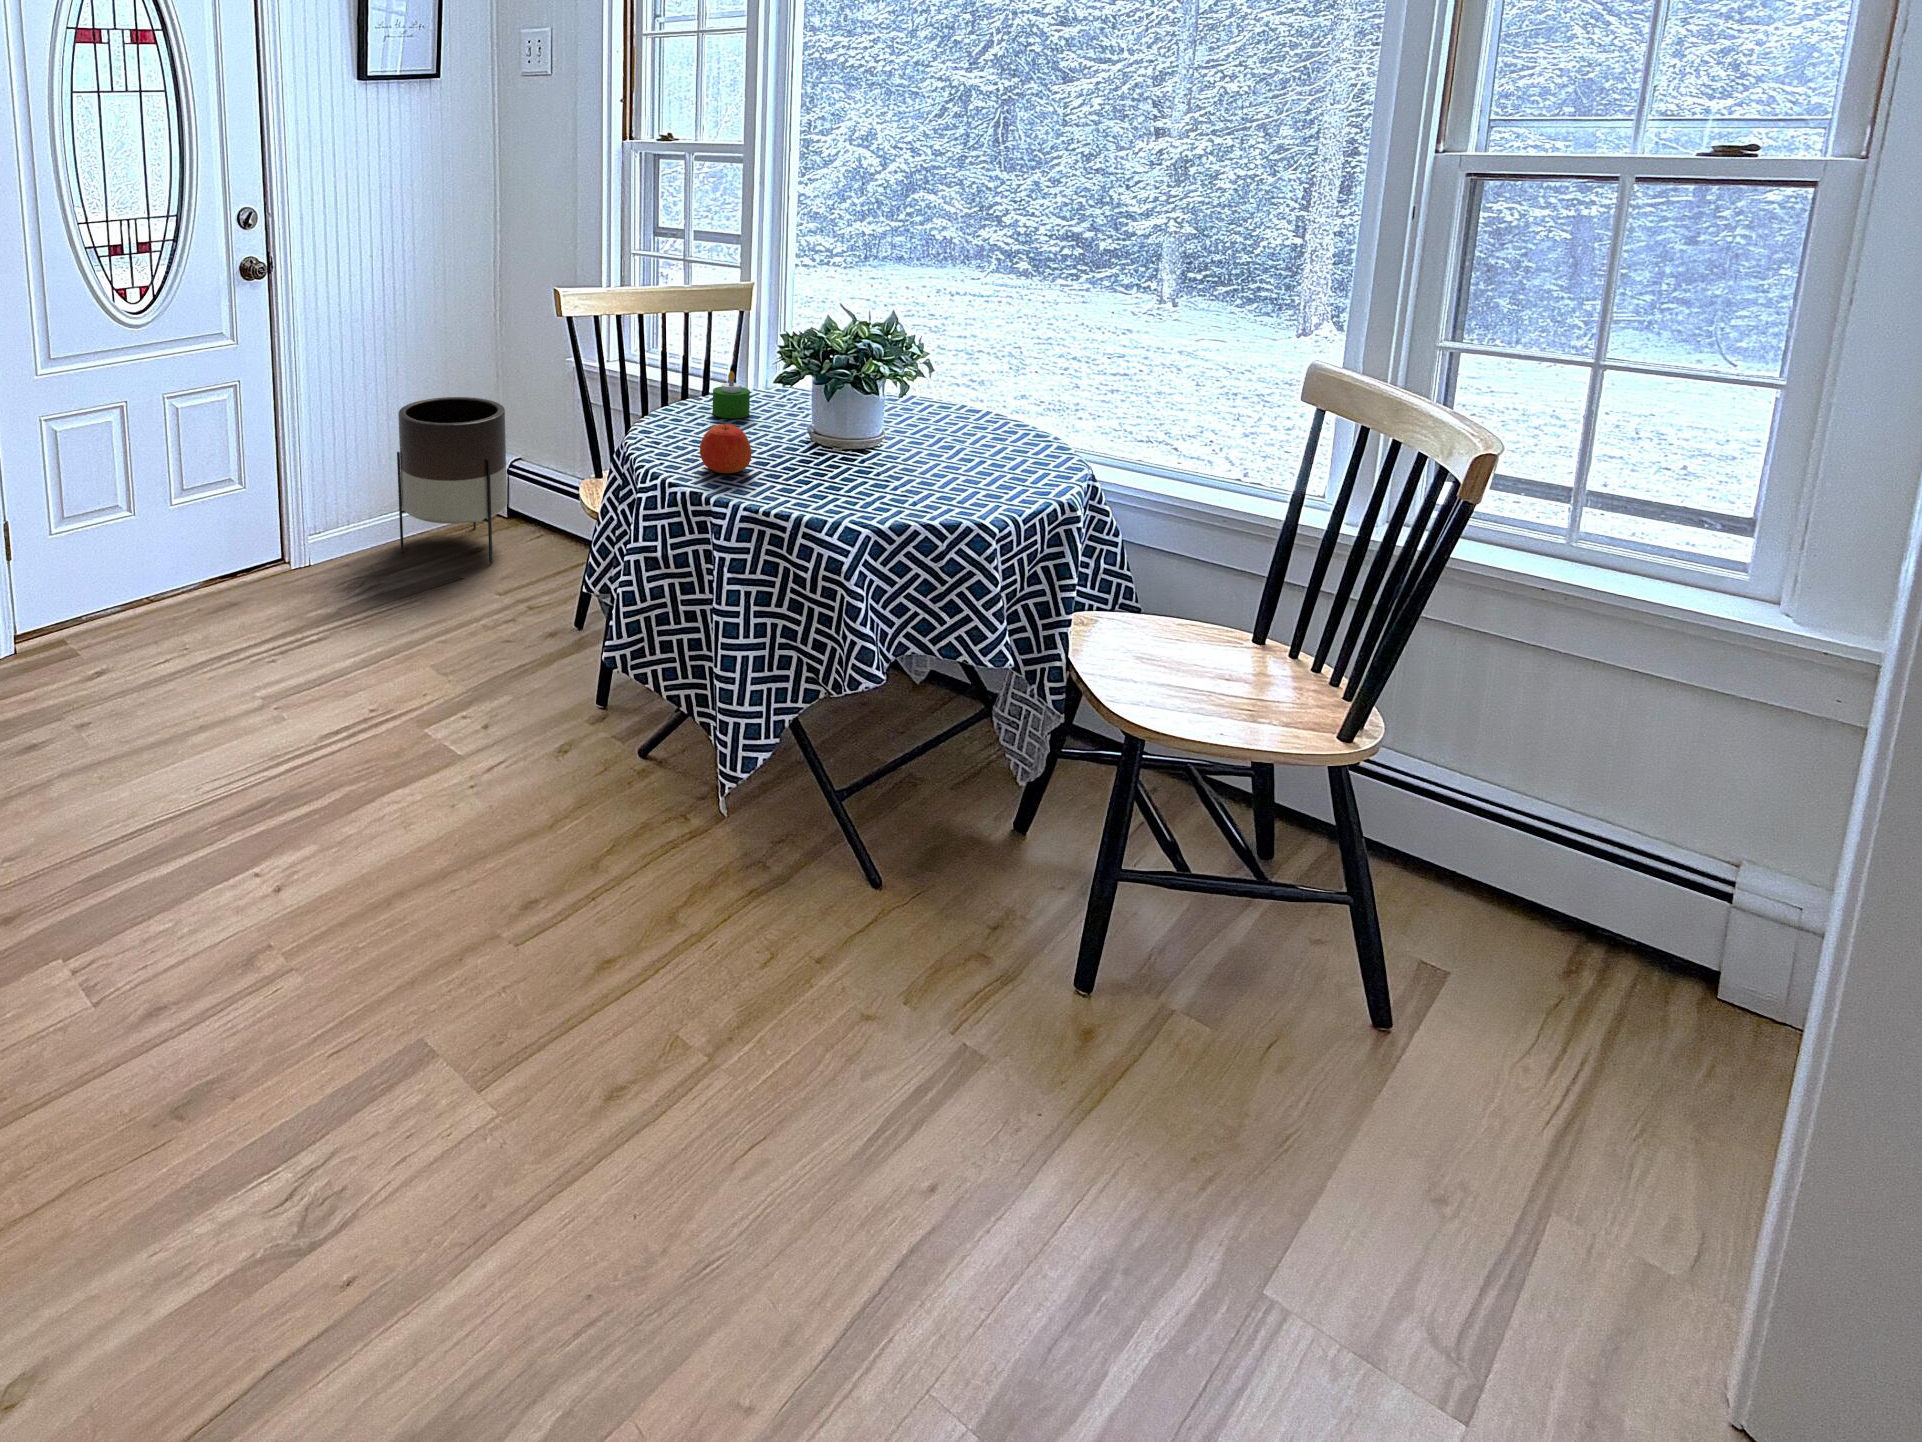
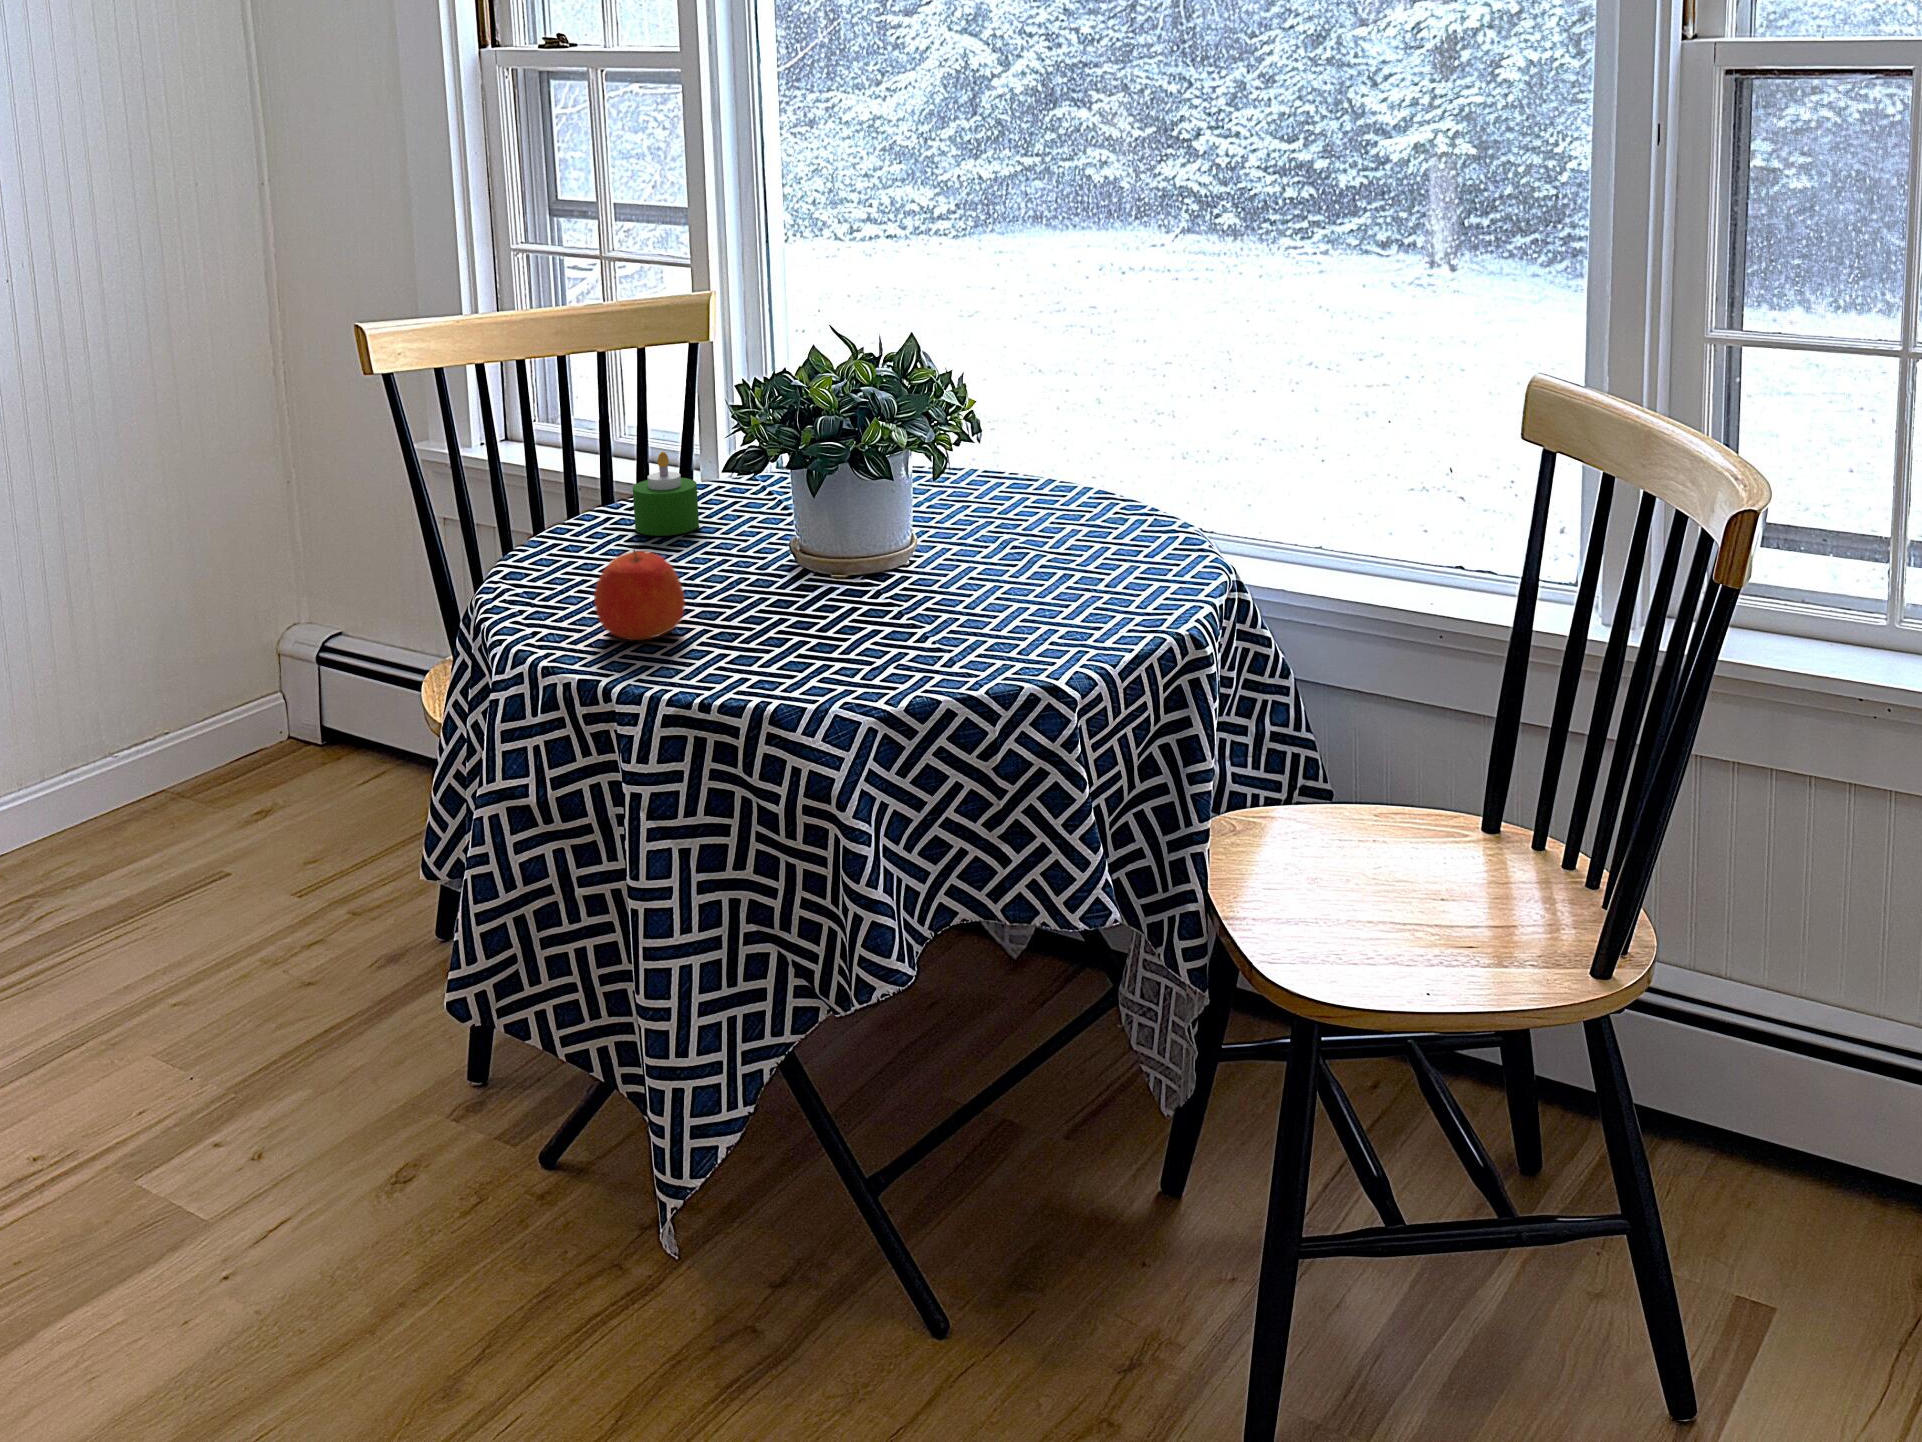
planter: present [397,397,507,563] -> none [85,530,310,836]

